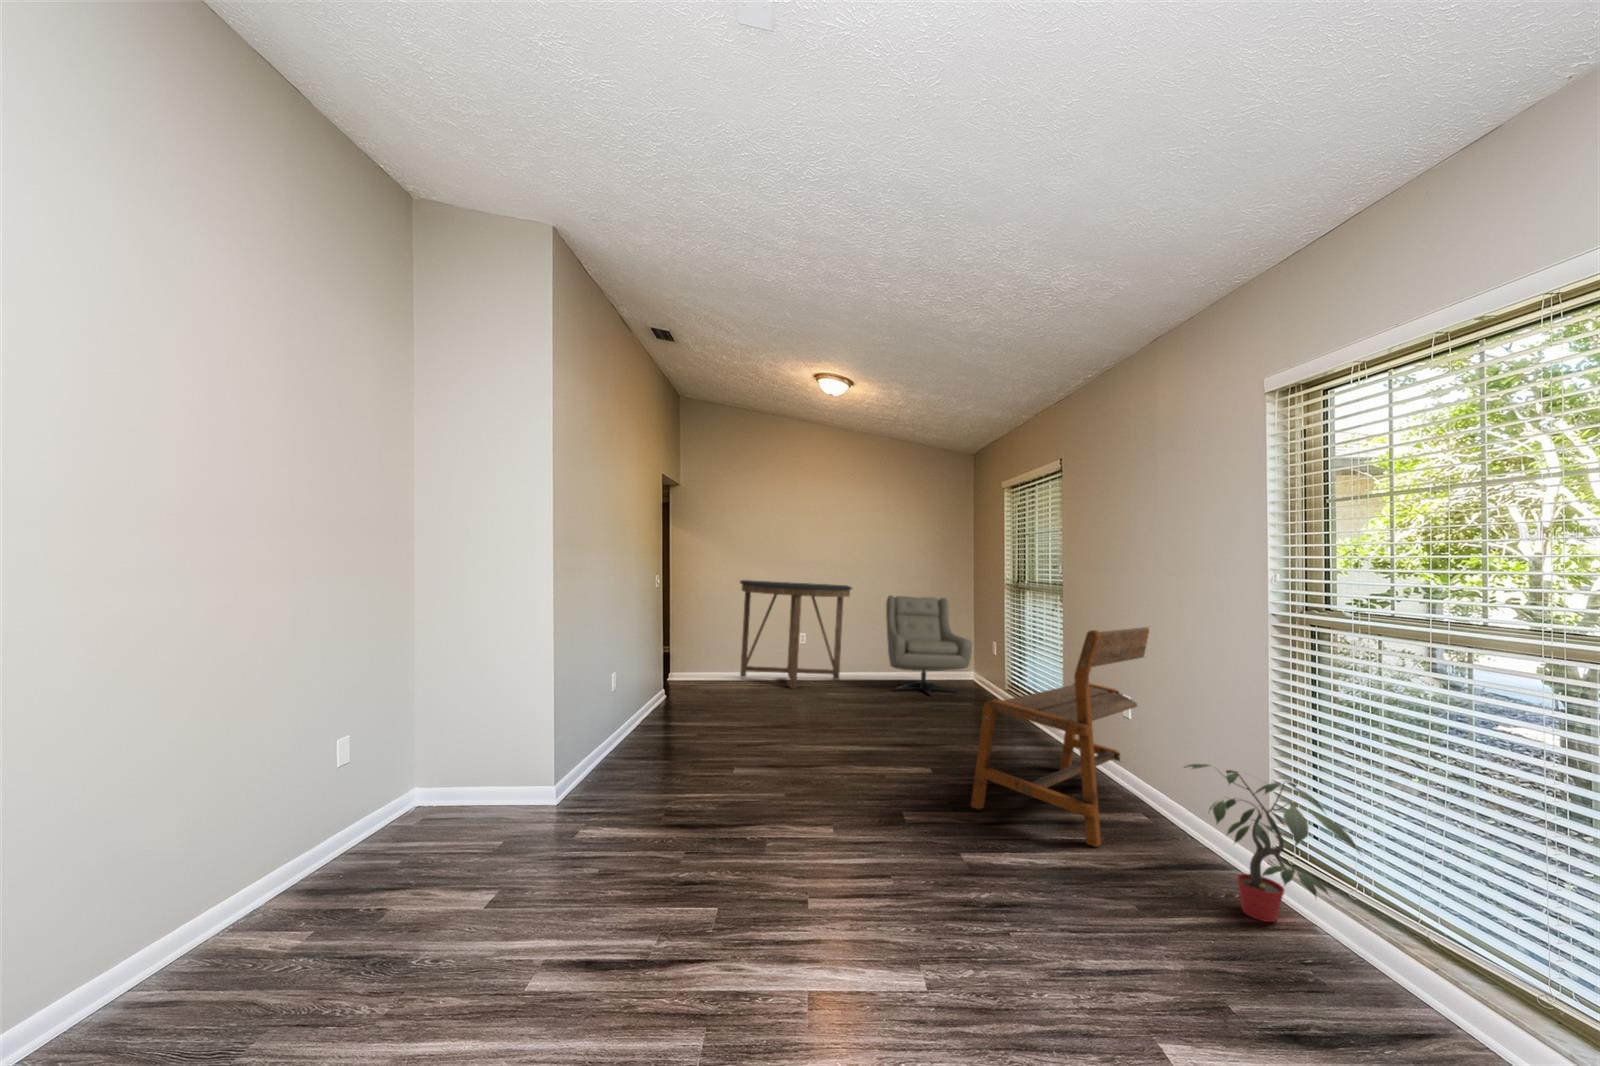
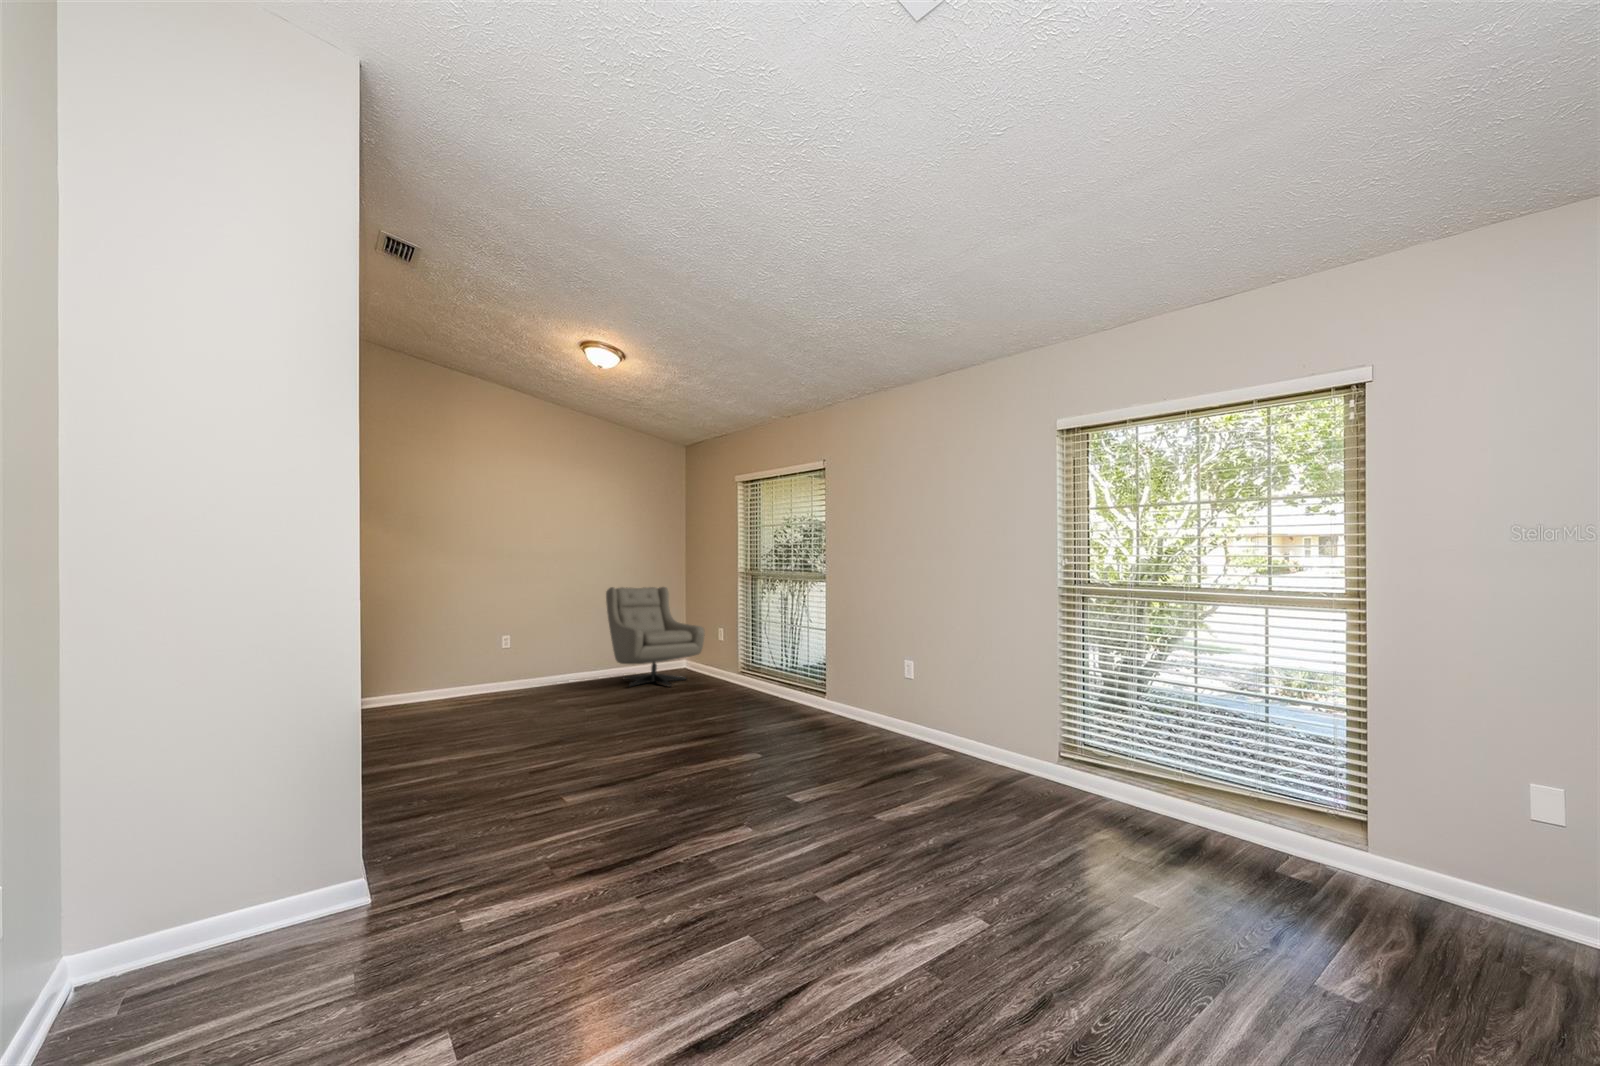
console table: present [740,580,852,689] -> none [428,579,574,702]
bench: present [971,627,1149,847] -> none [833,594,949,782]
potted plant: present [1184,764,1358,922] -> none [1023,696,1155,801]

